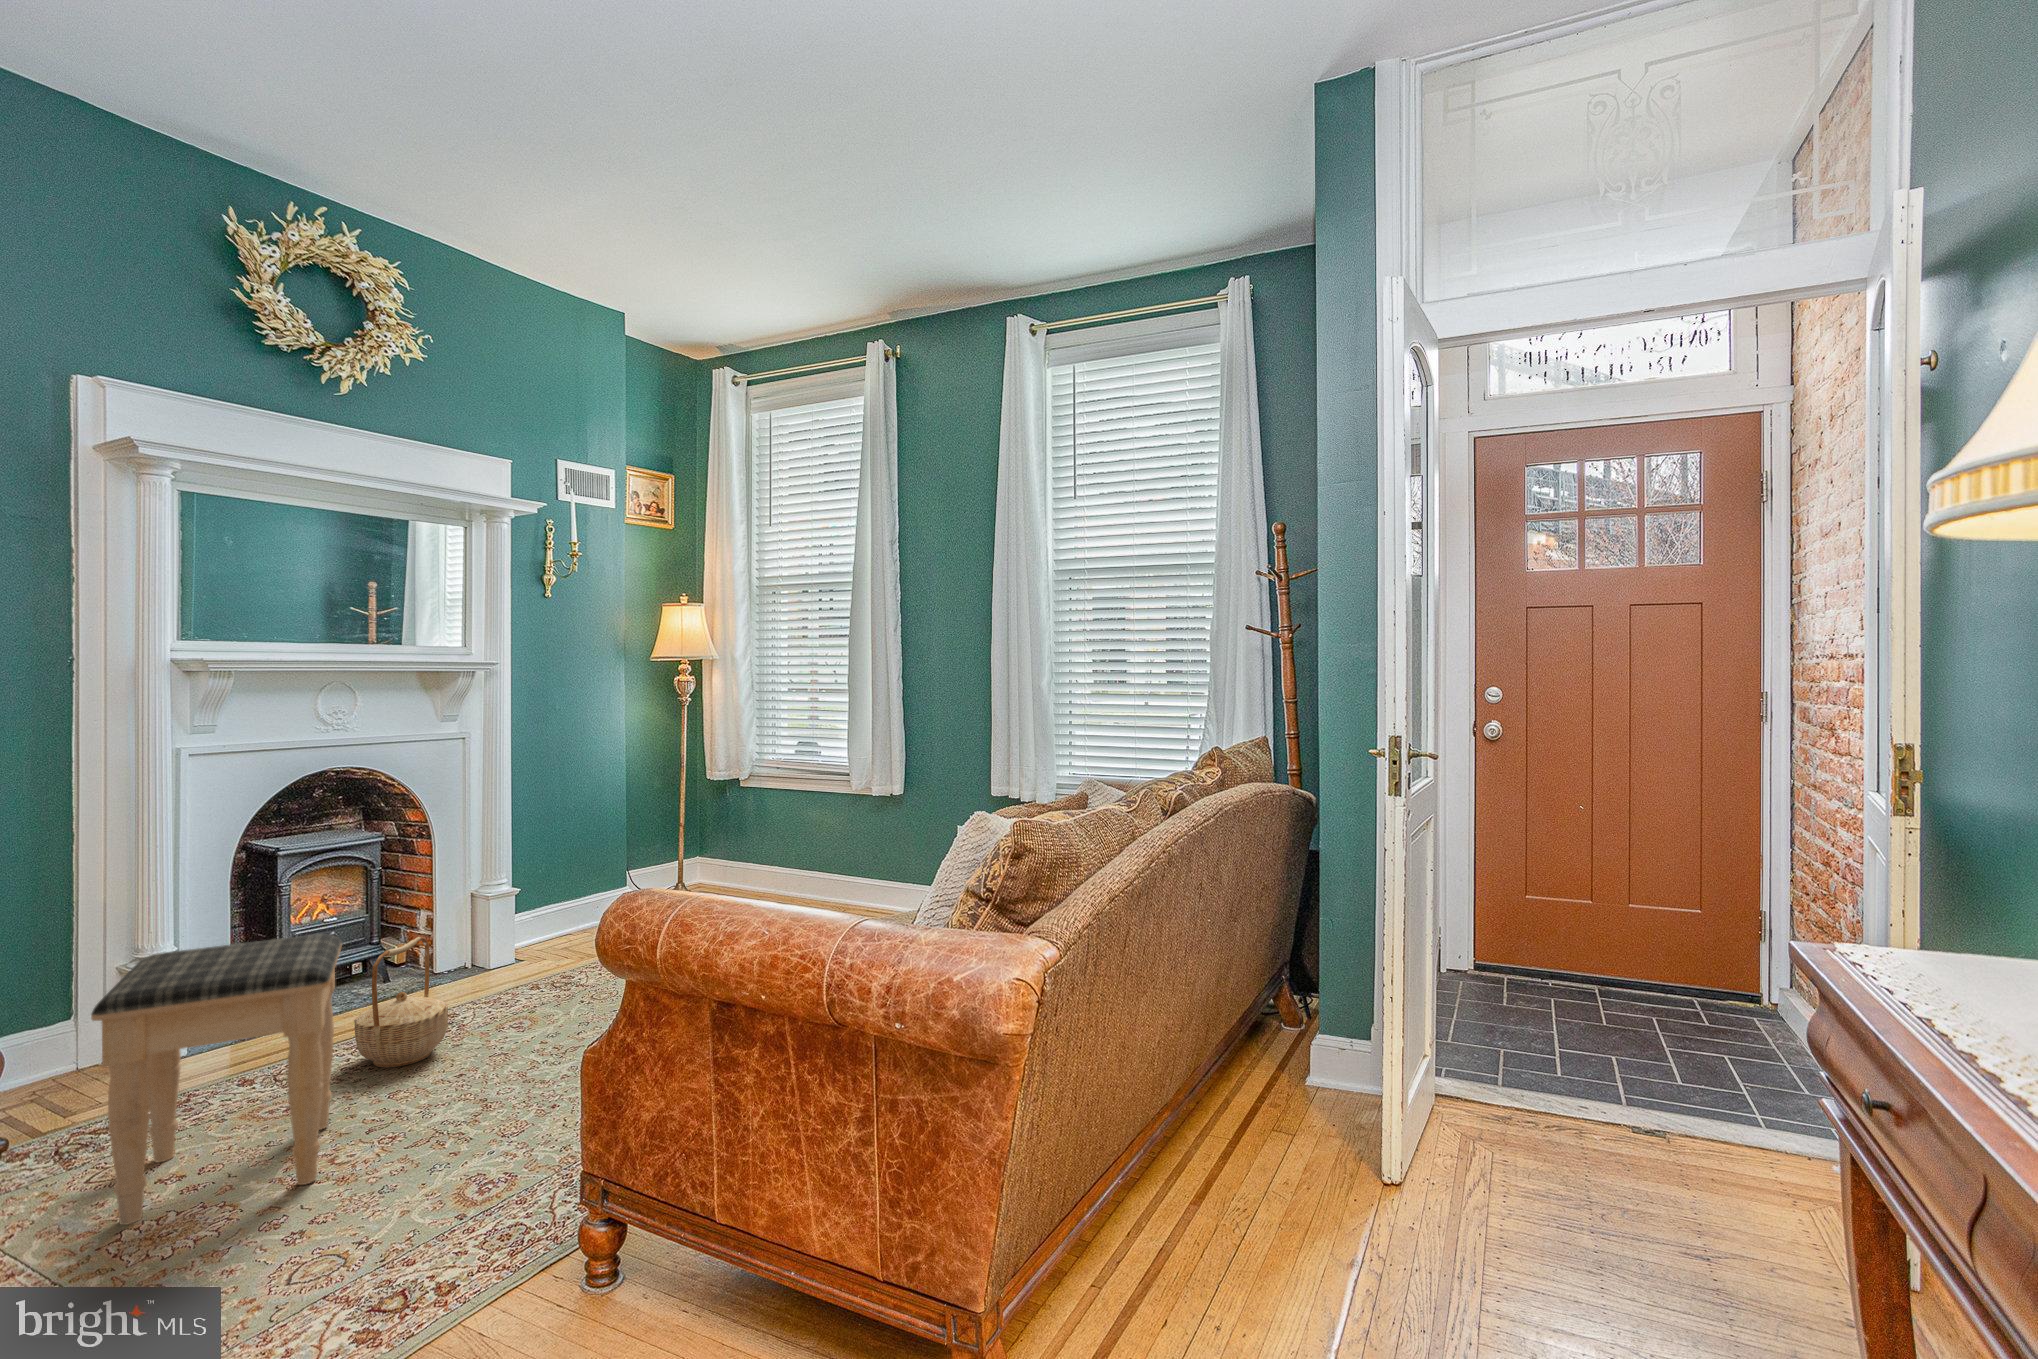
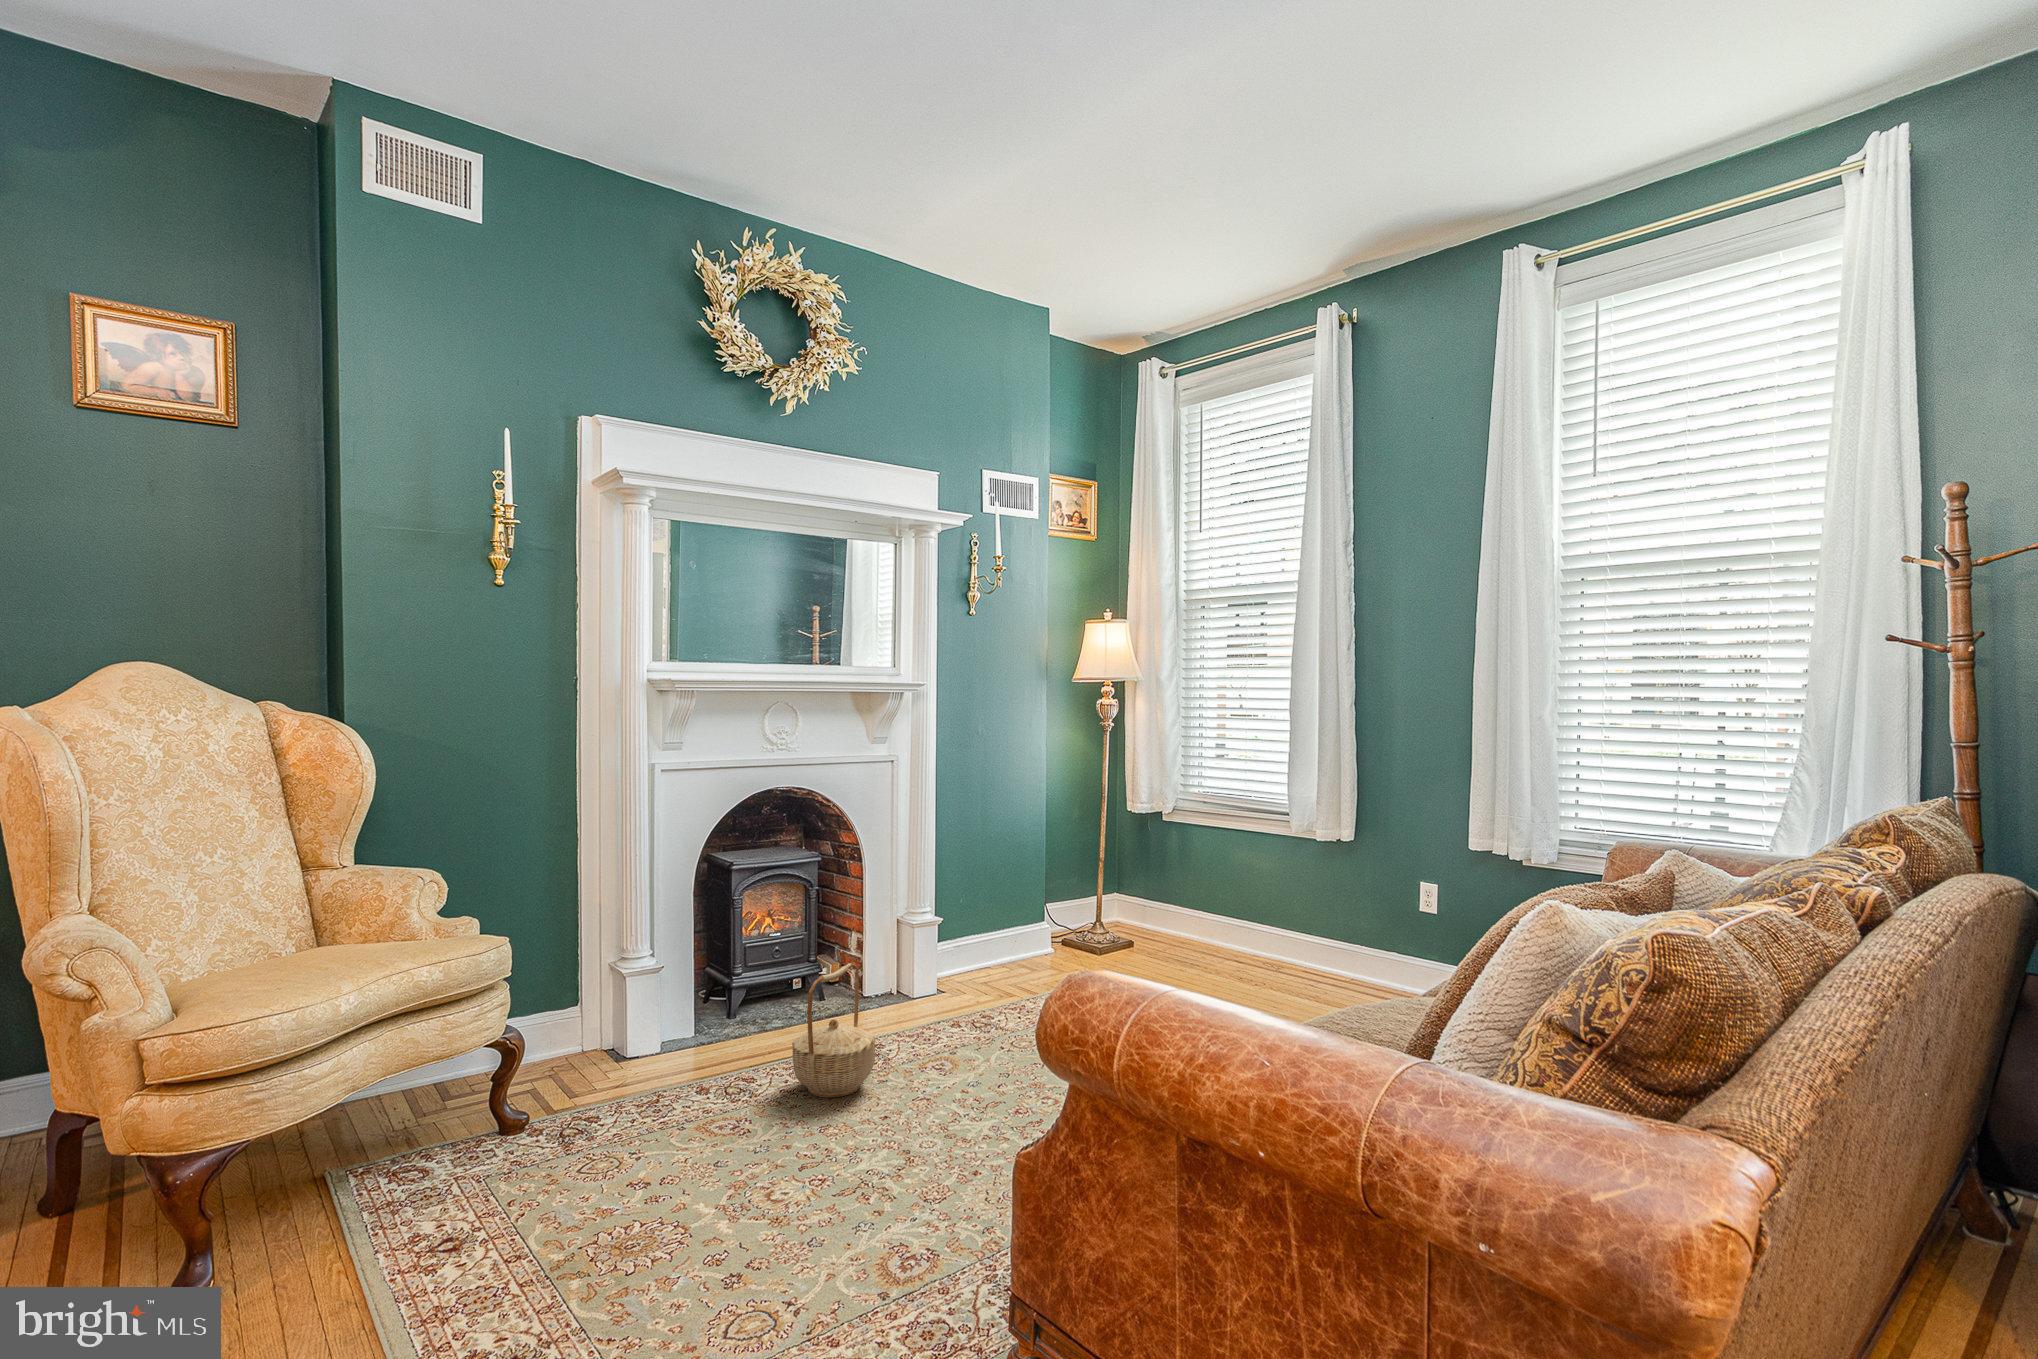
footstool: present [91,934,342,1225] -> none [575,958,781,1234]

